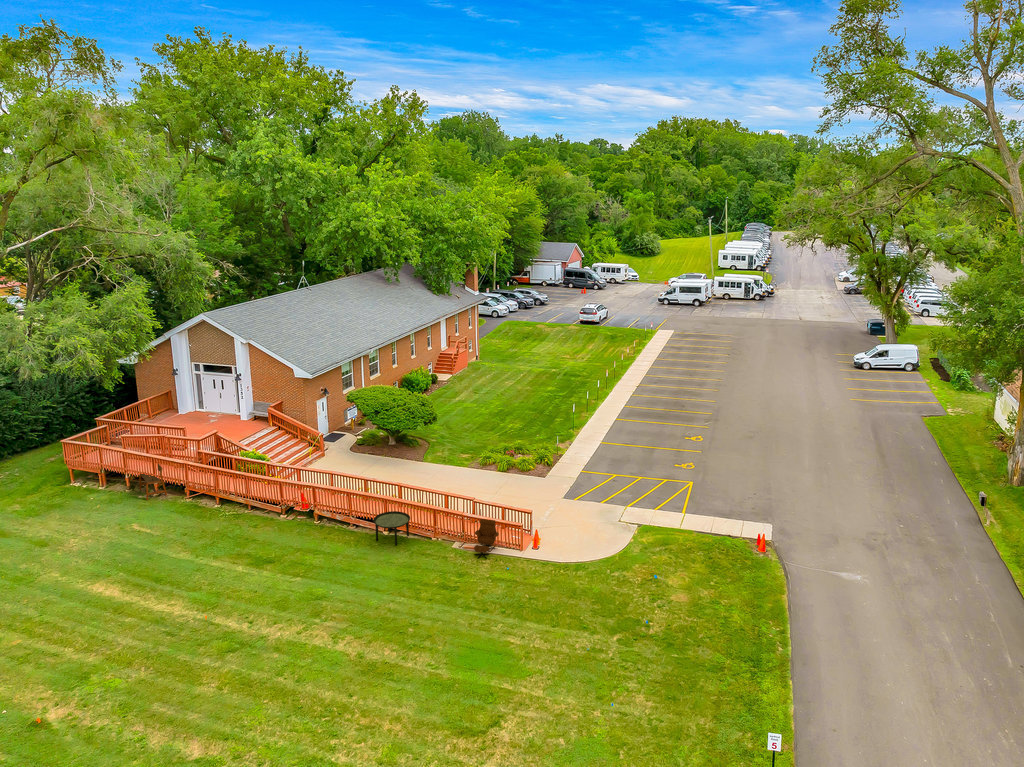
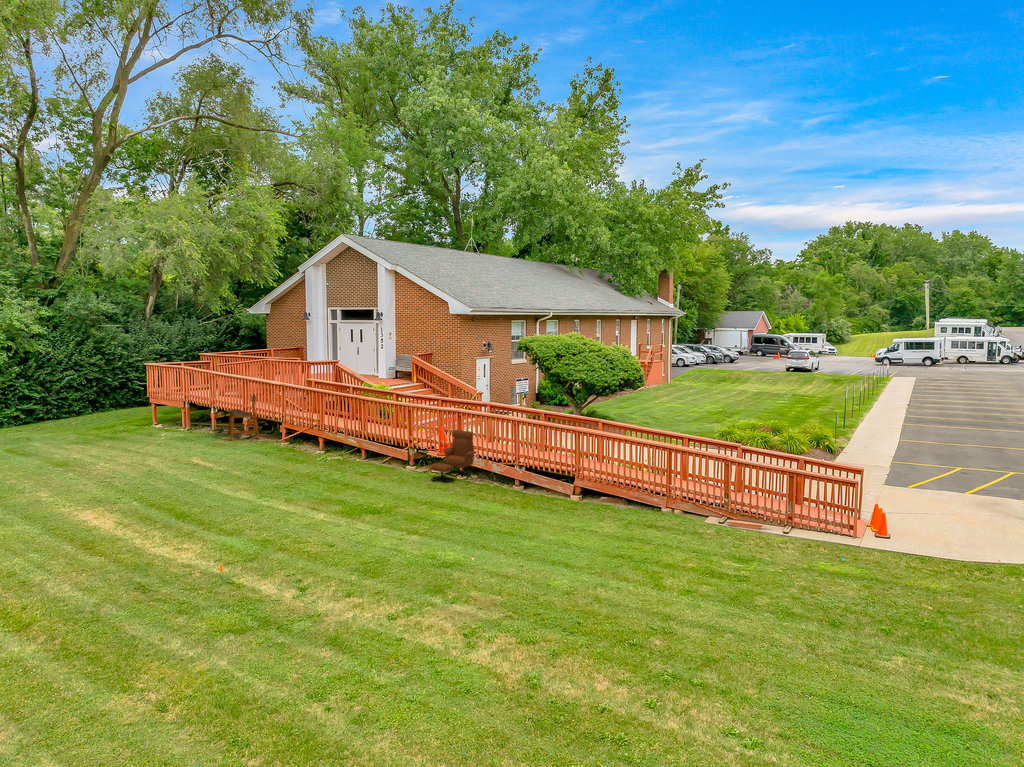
round table: present [373,511,410,546] -> none [556,456,622,509]
lounge chair: present [474,519,499,559] -> present [431,430,476,482]

